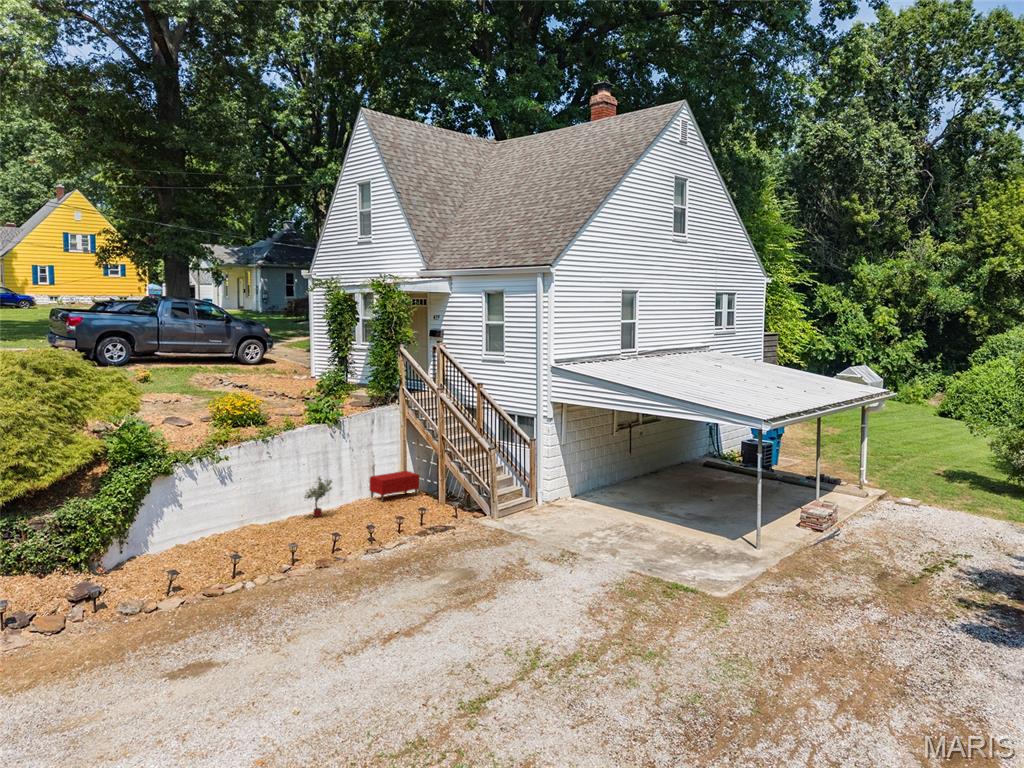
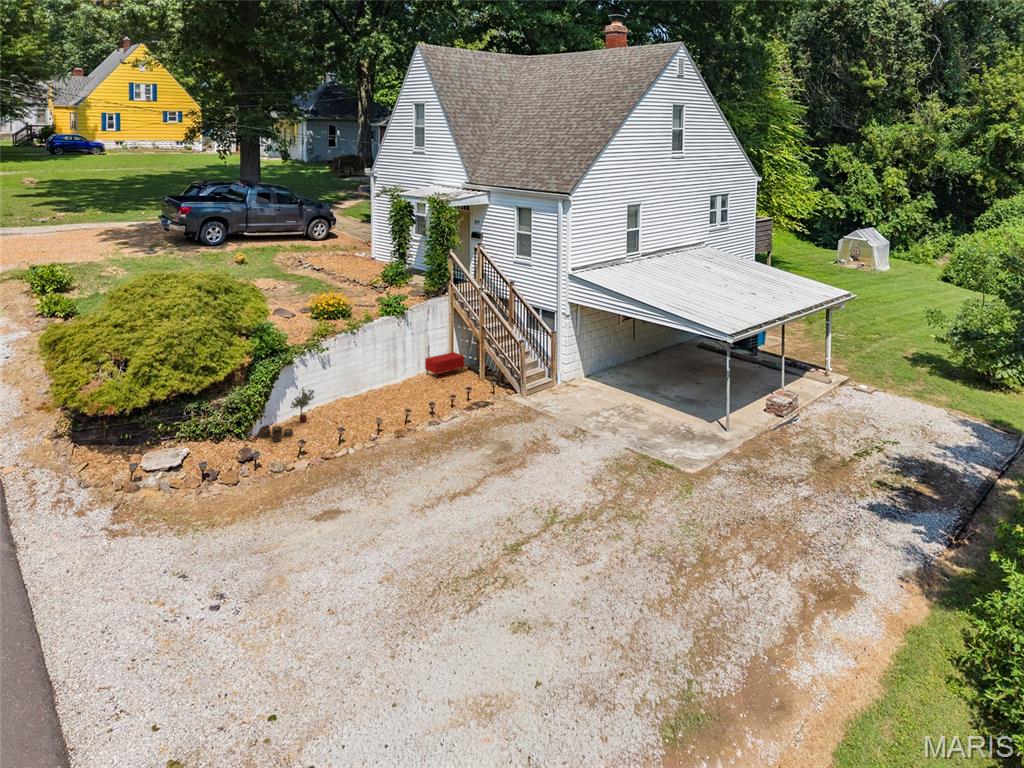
potted tree: present [304,476,332,517] -> present [290,388,314,422]
woven basket: none [134,547,182,570] -> present [259,426,293,442]

